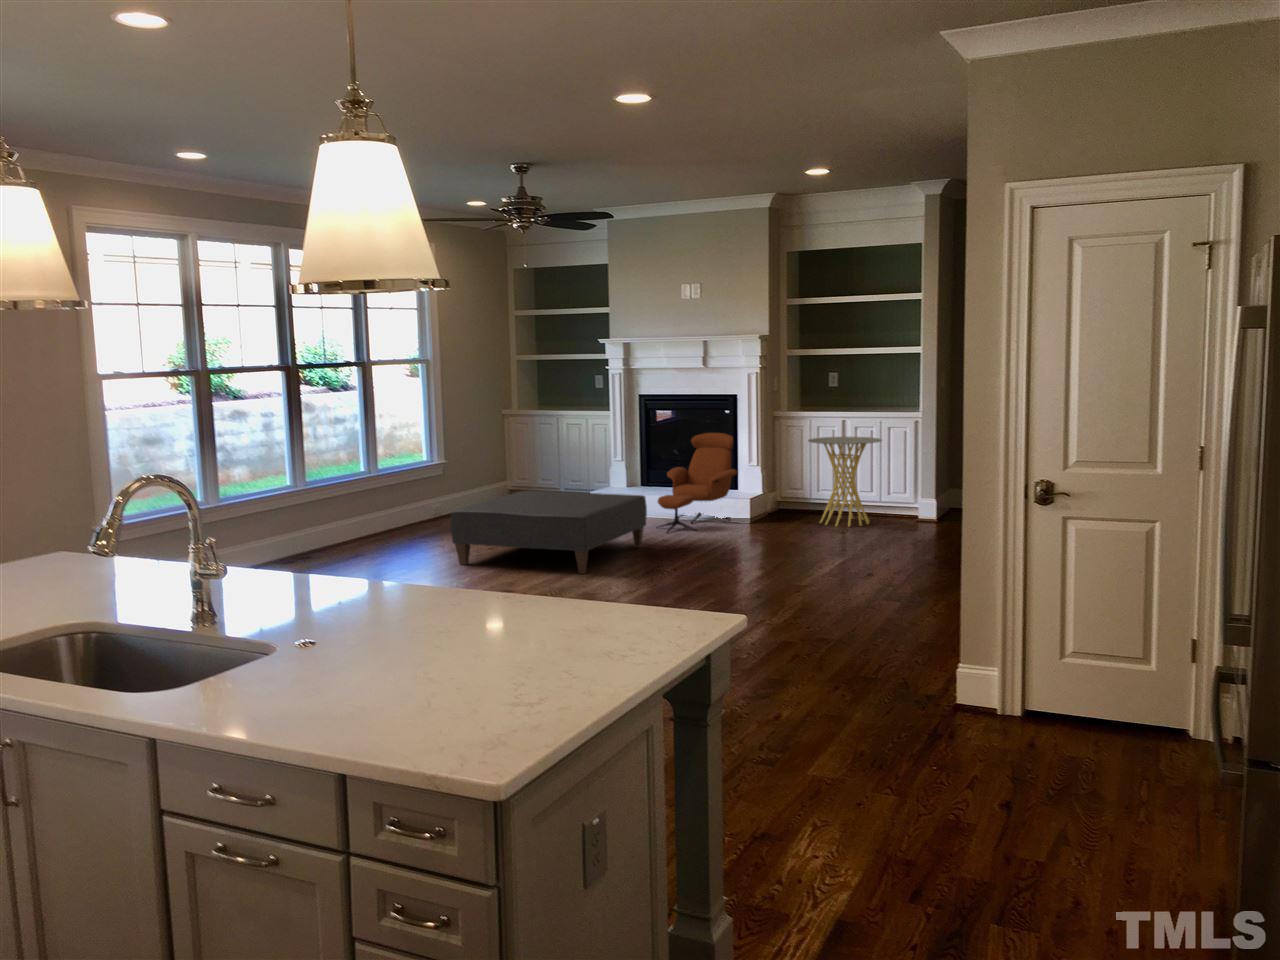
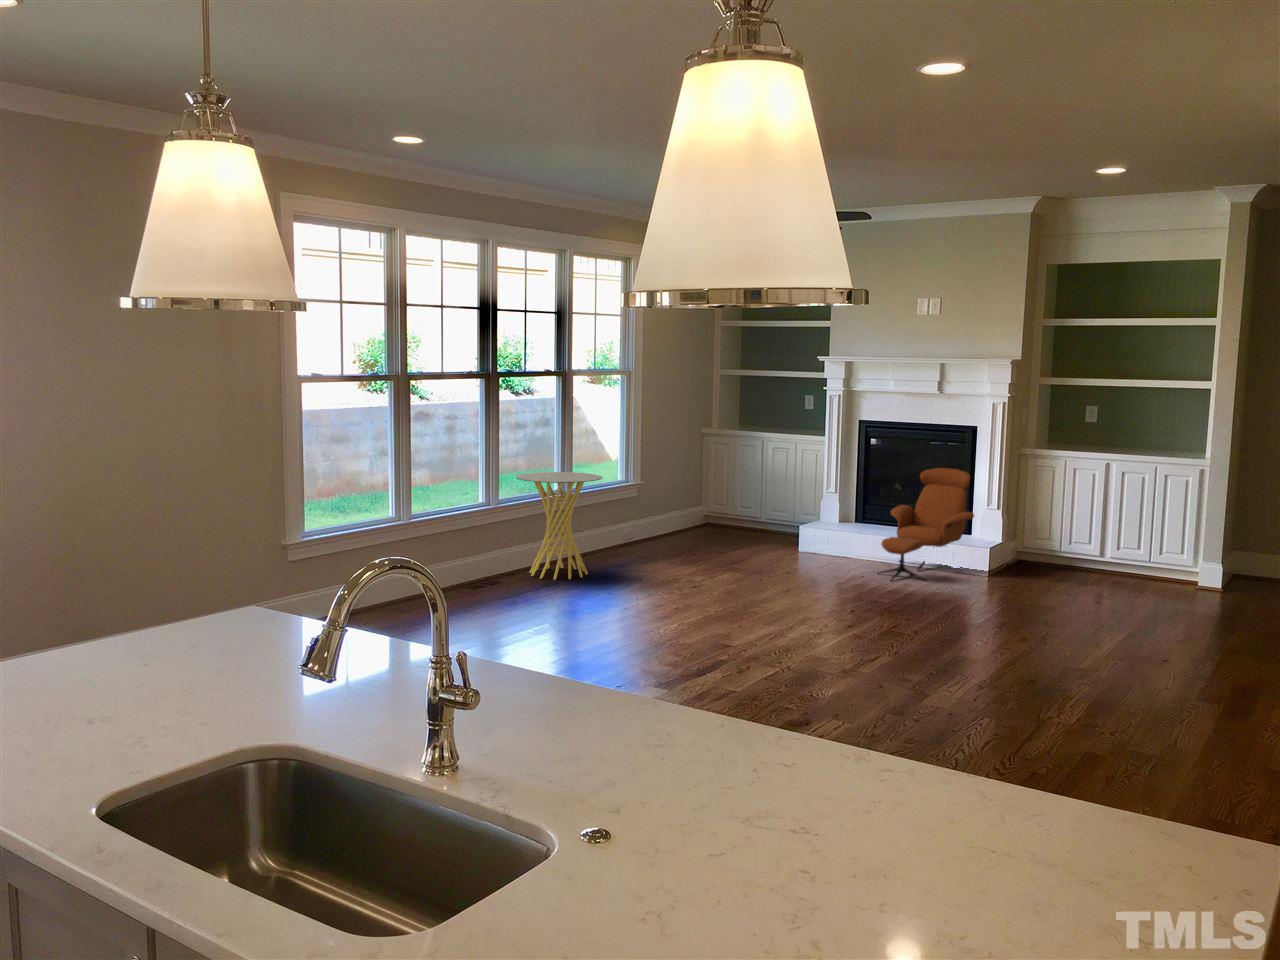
side table: present [808,437,882,527] -> present [516,472,602,580]
ottoman: present [451,490,647,574] -> none [654,523,874,627]

